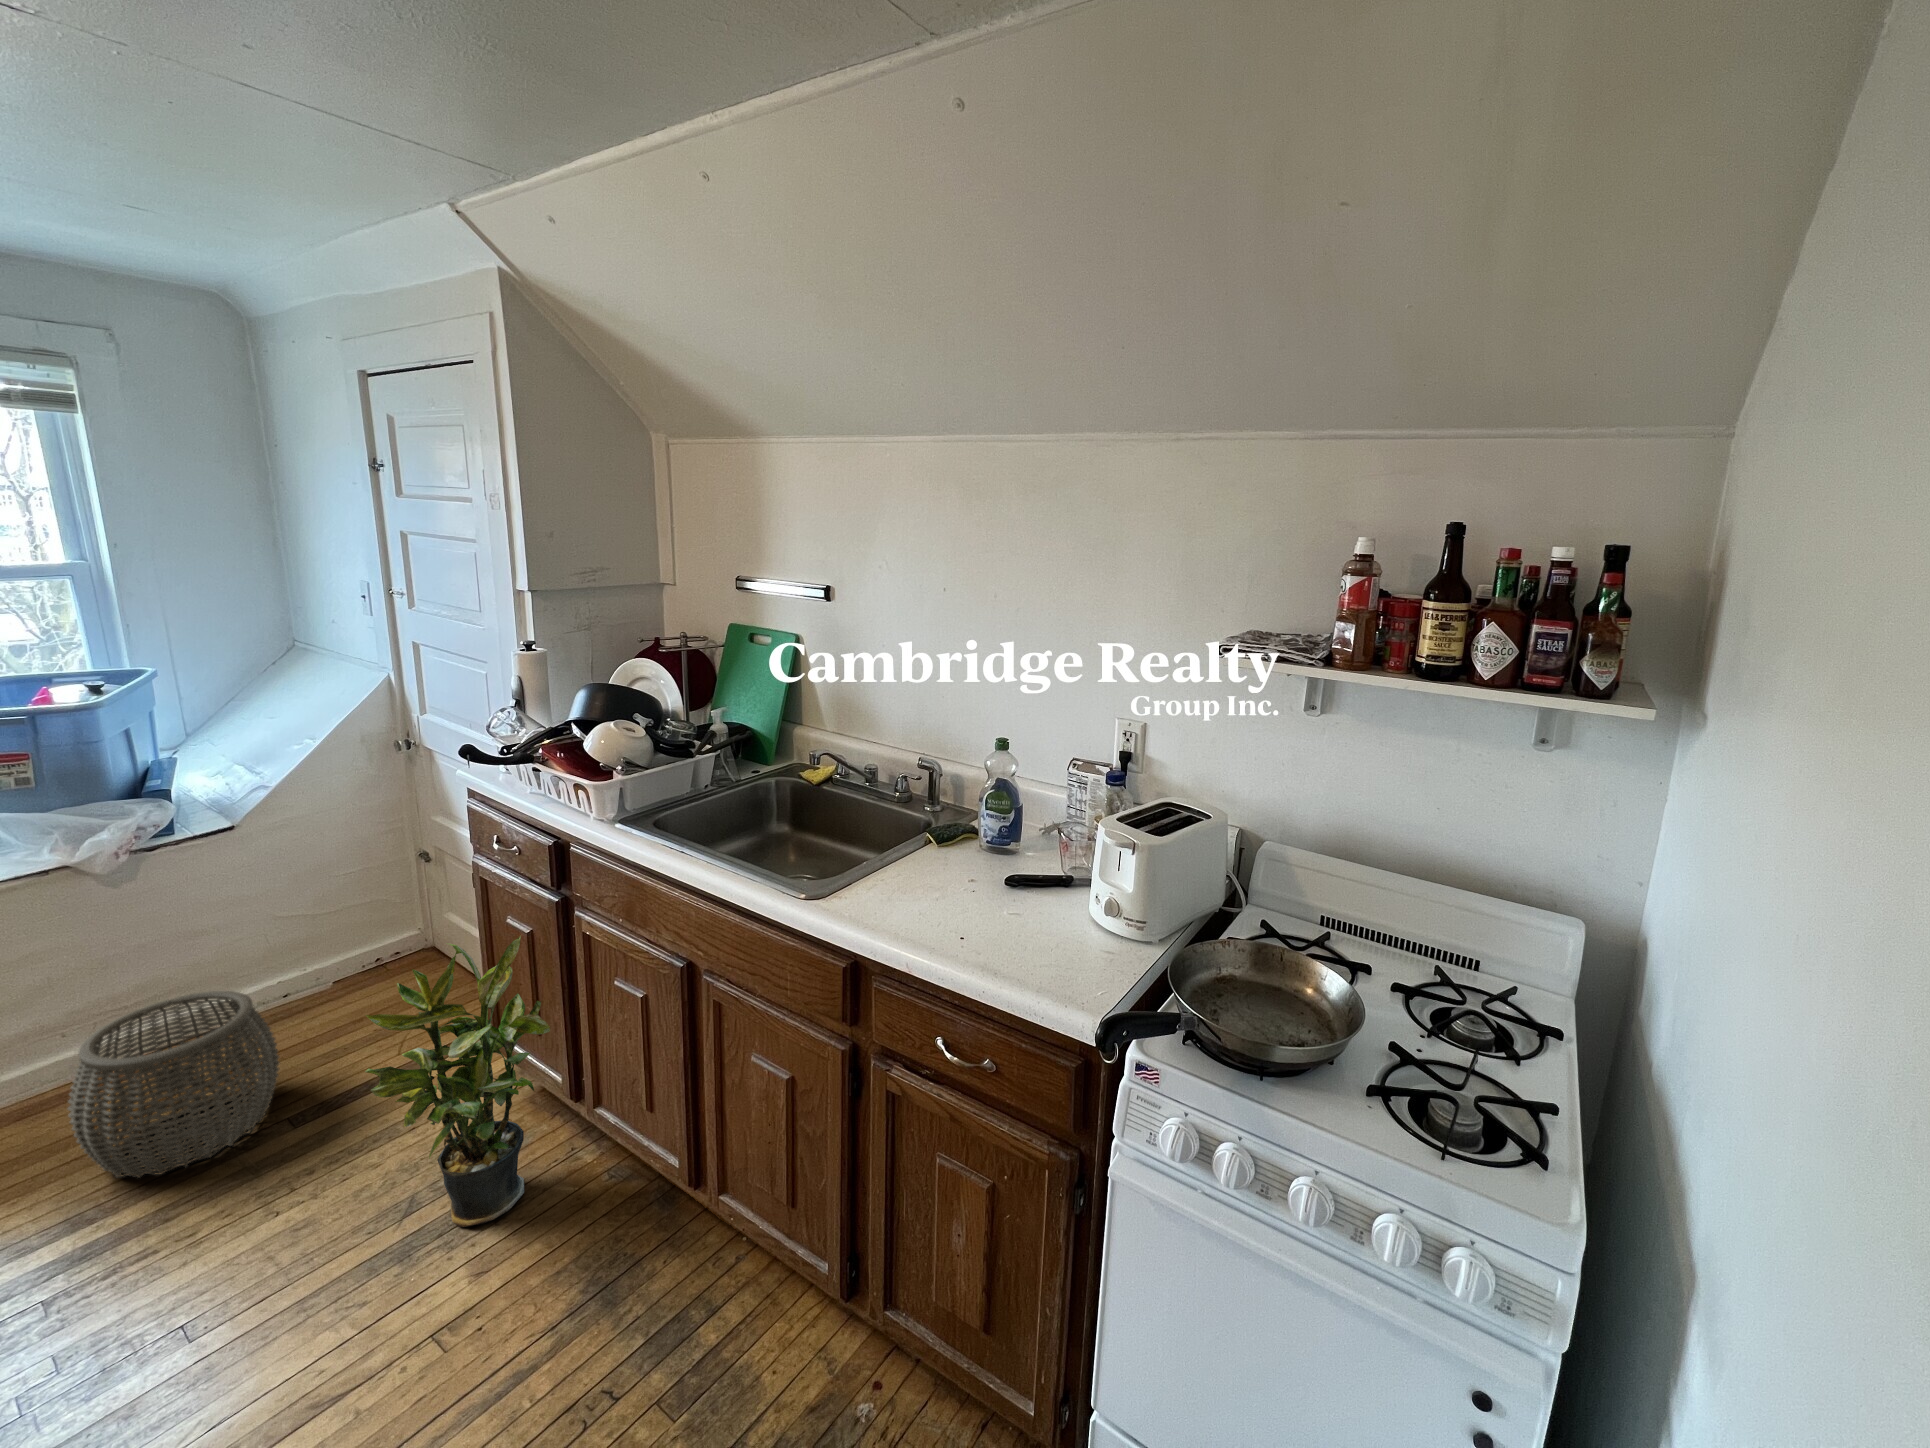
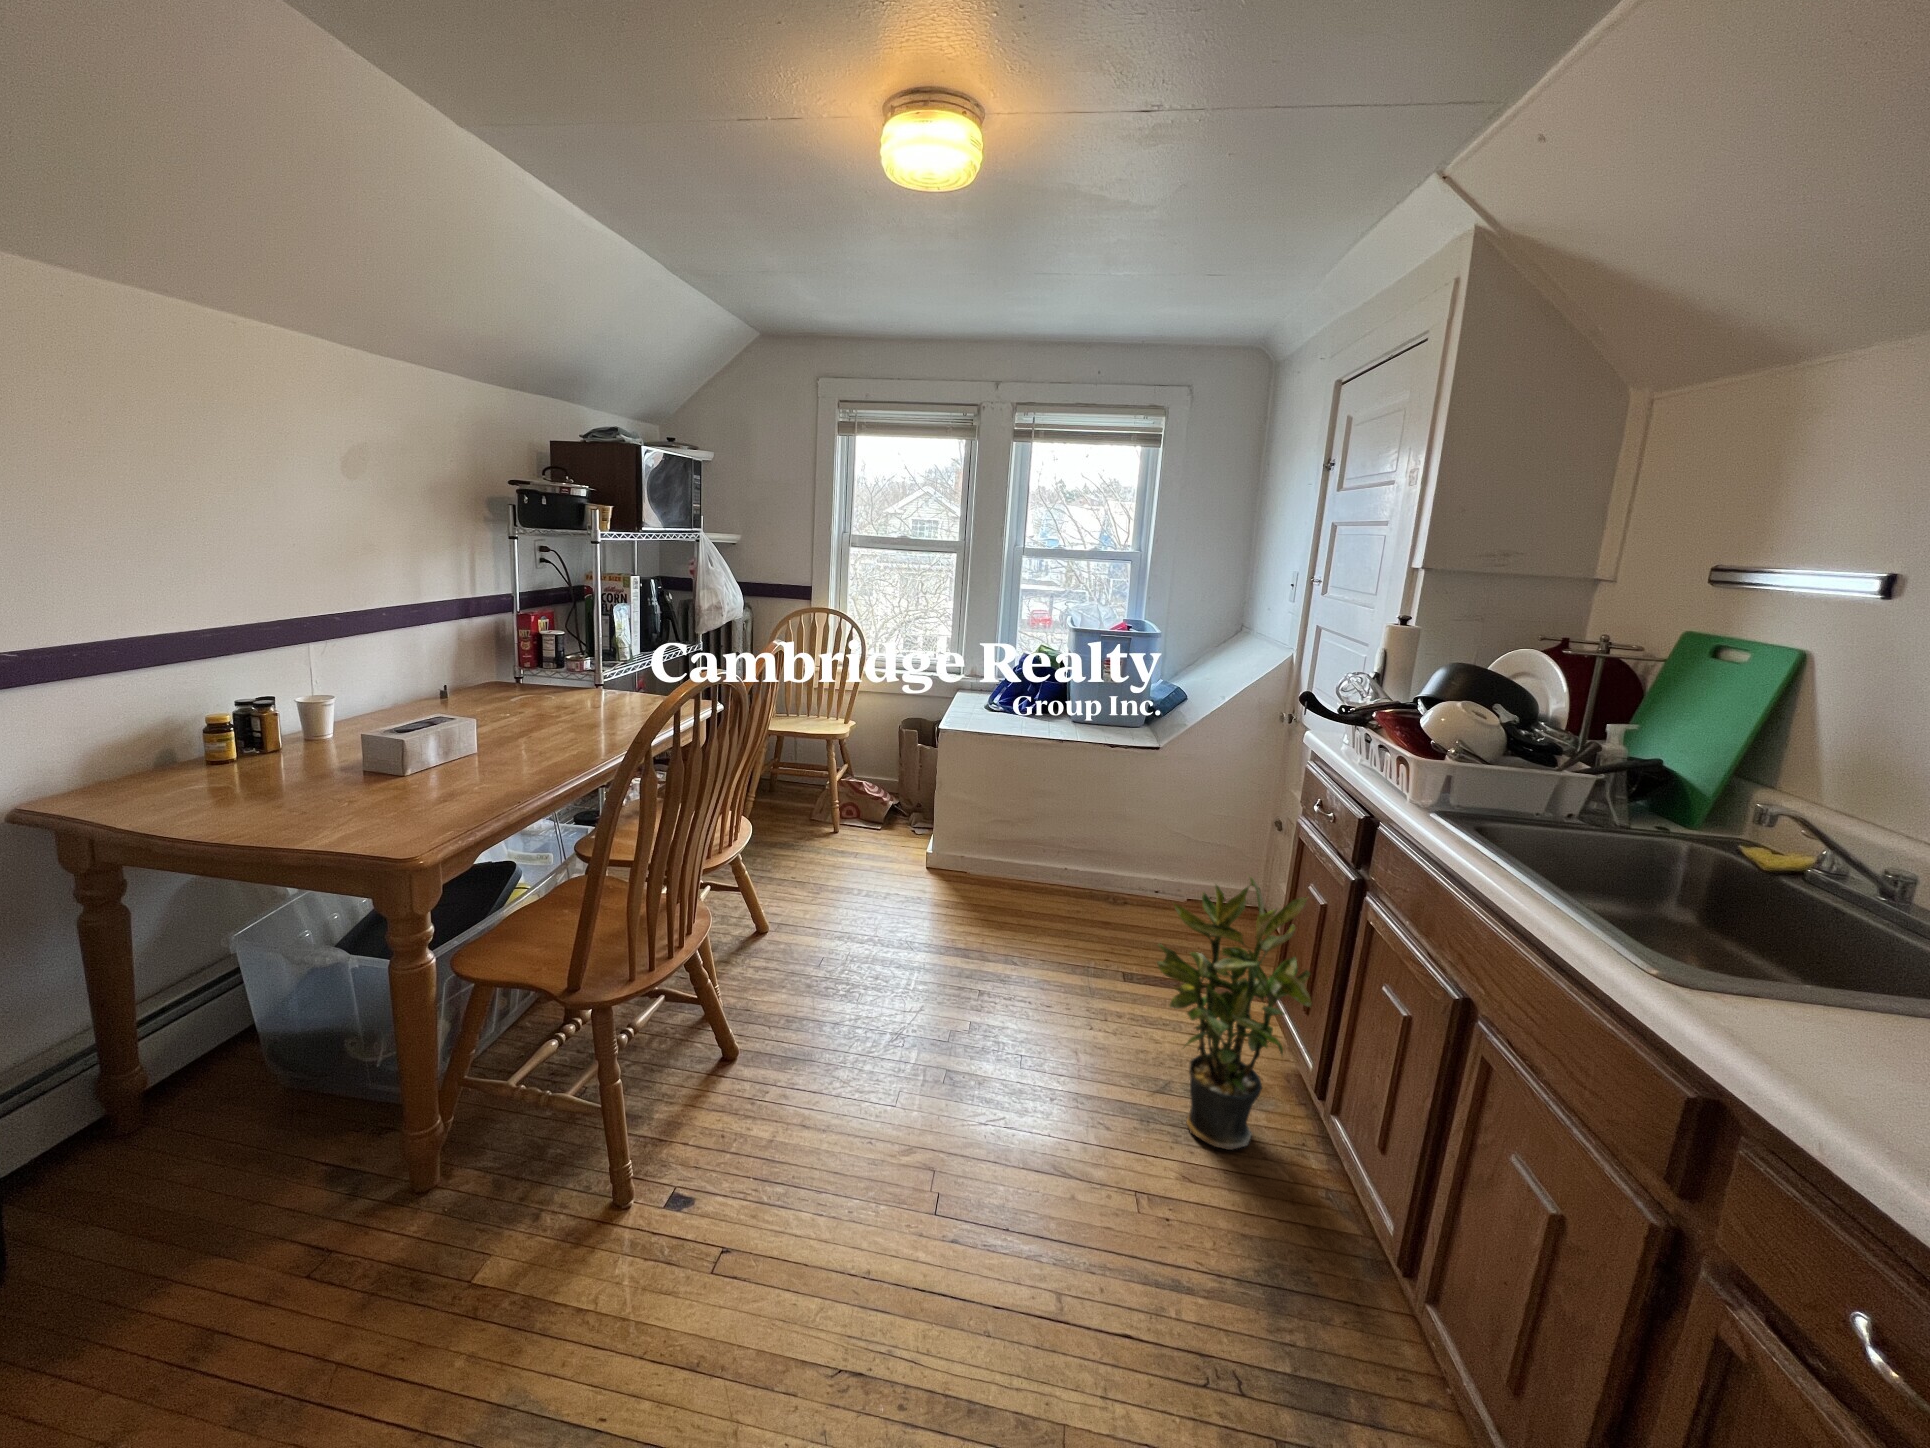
woven basket: present [68,991,279,1178] -> none [1023,847,1134,970]

